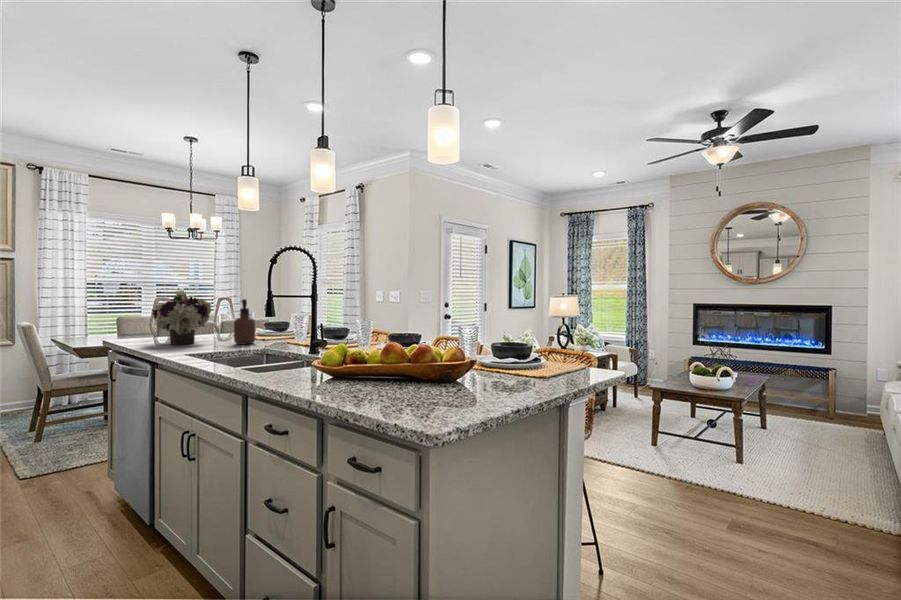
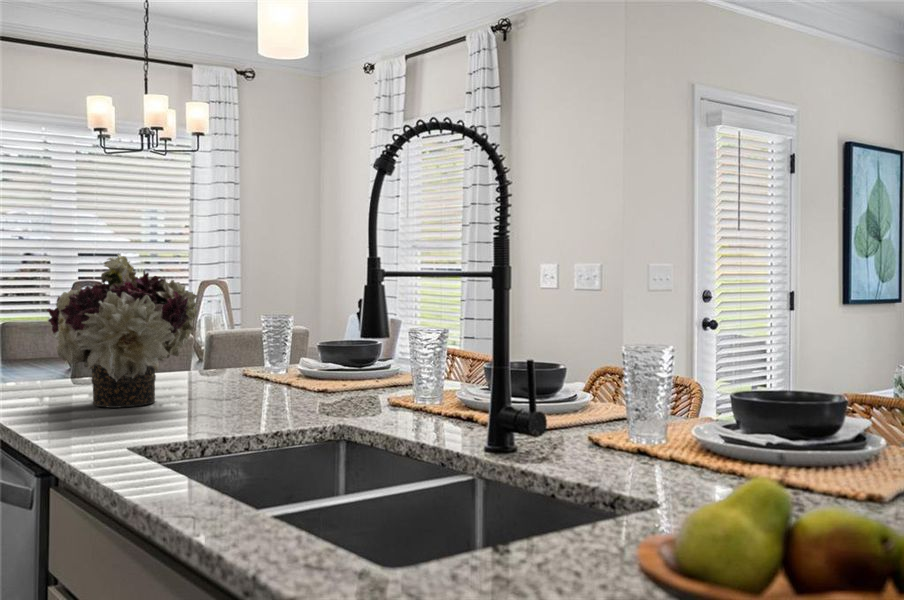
soap dispenser: present [234,299,255,344] -> none [260,280,316,410]

